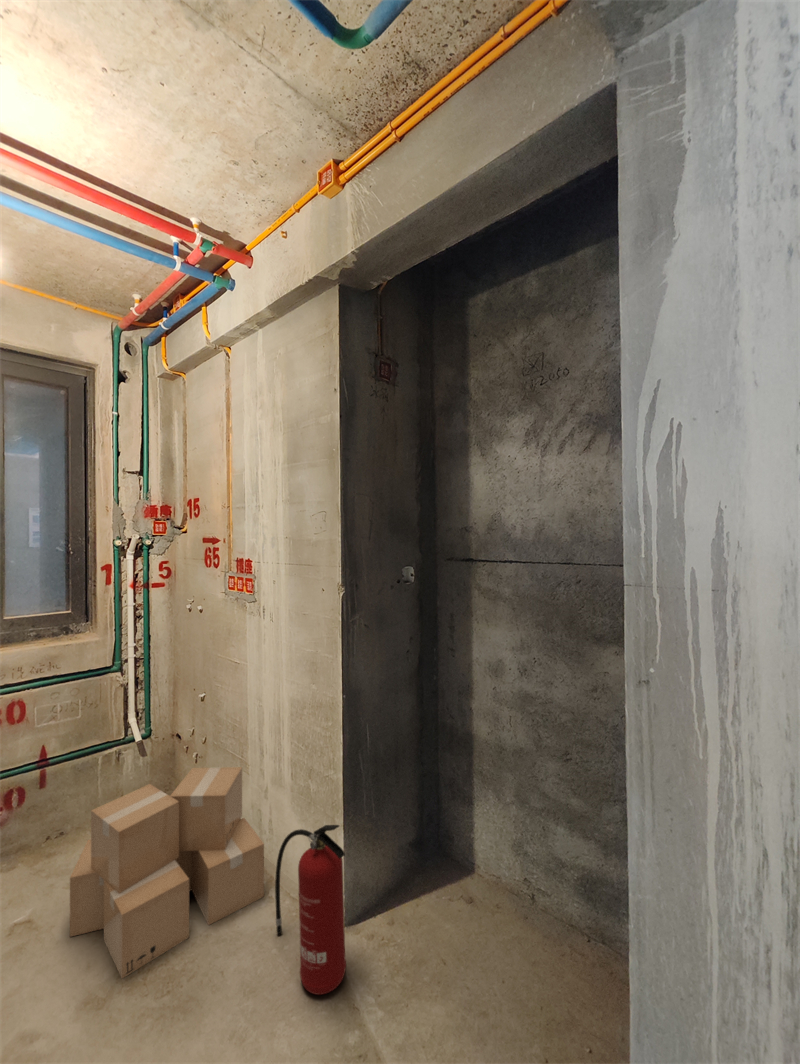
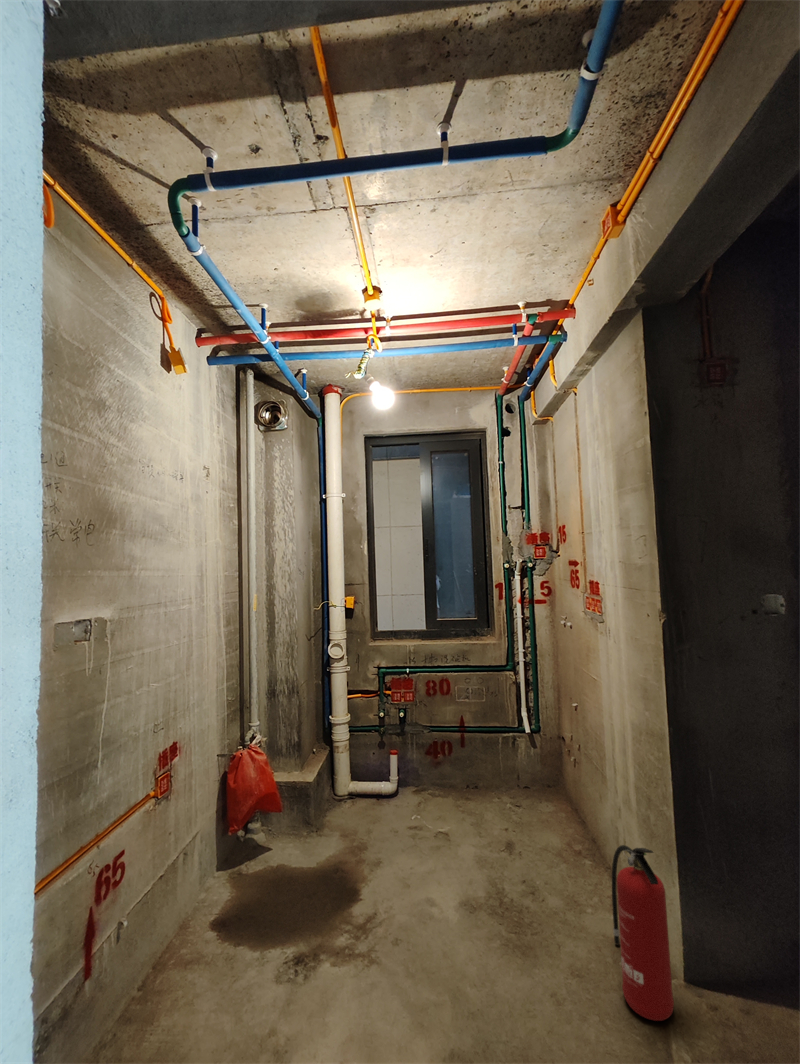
cardboard box: present [70,767,264,978] -> none [465,764,613,909]

